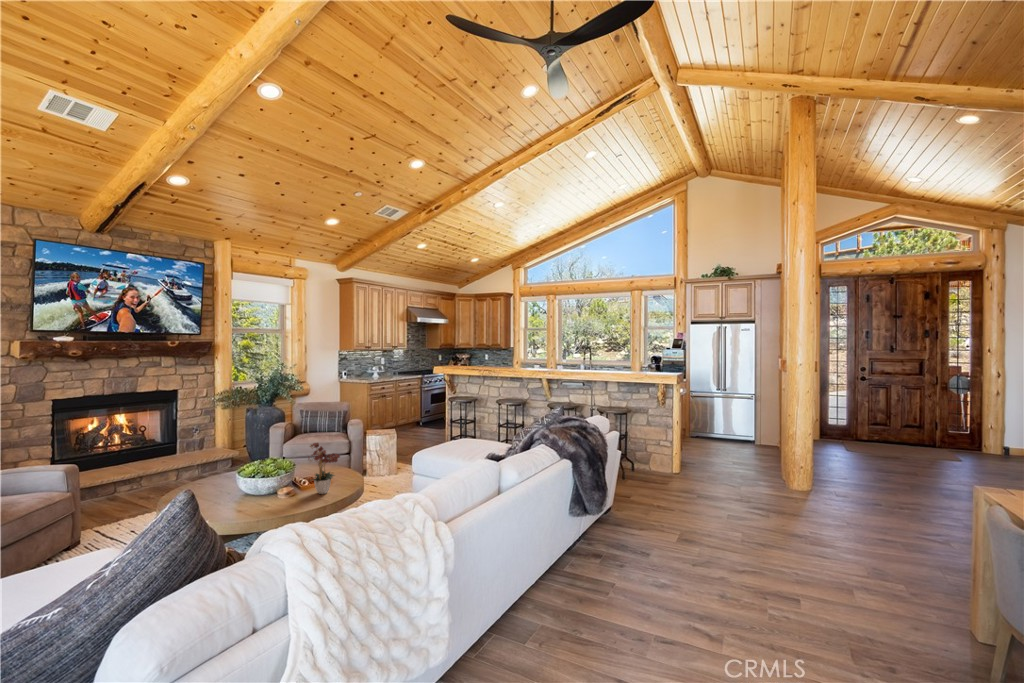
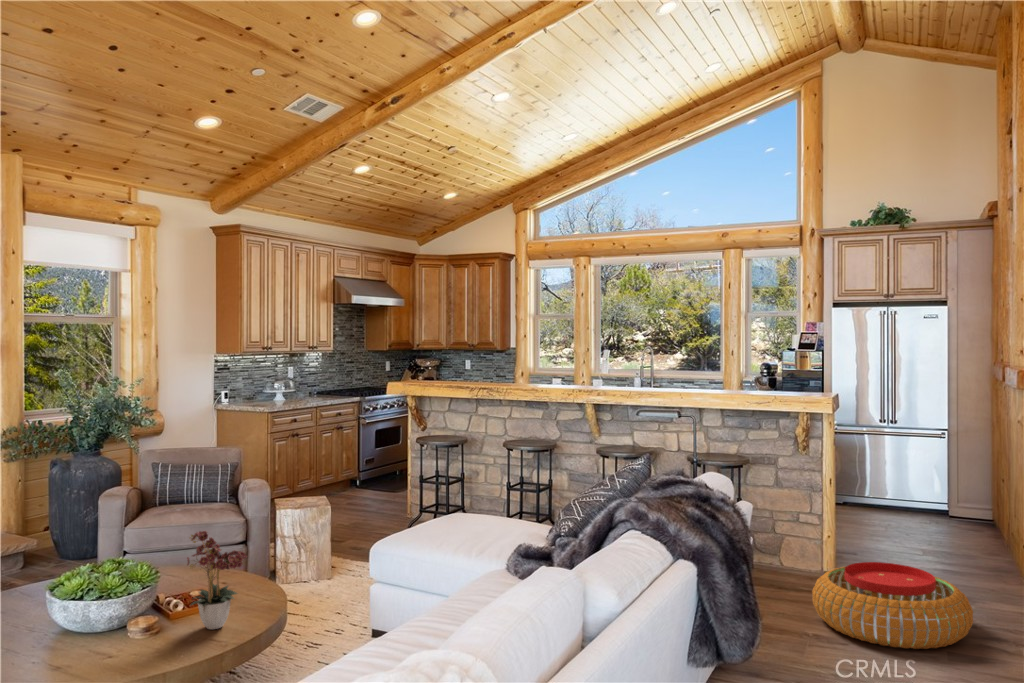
pouf: none [658,467,745,514] -> present [812,562,973,649]

